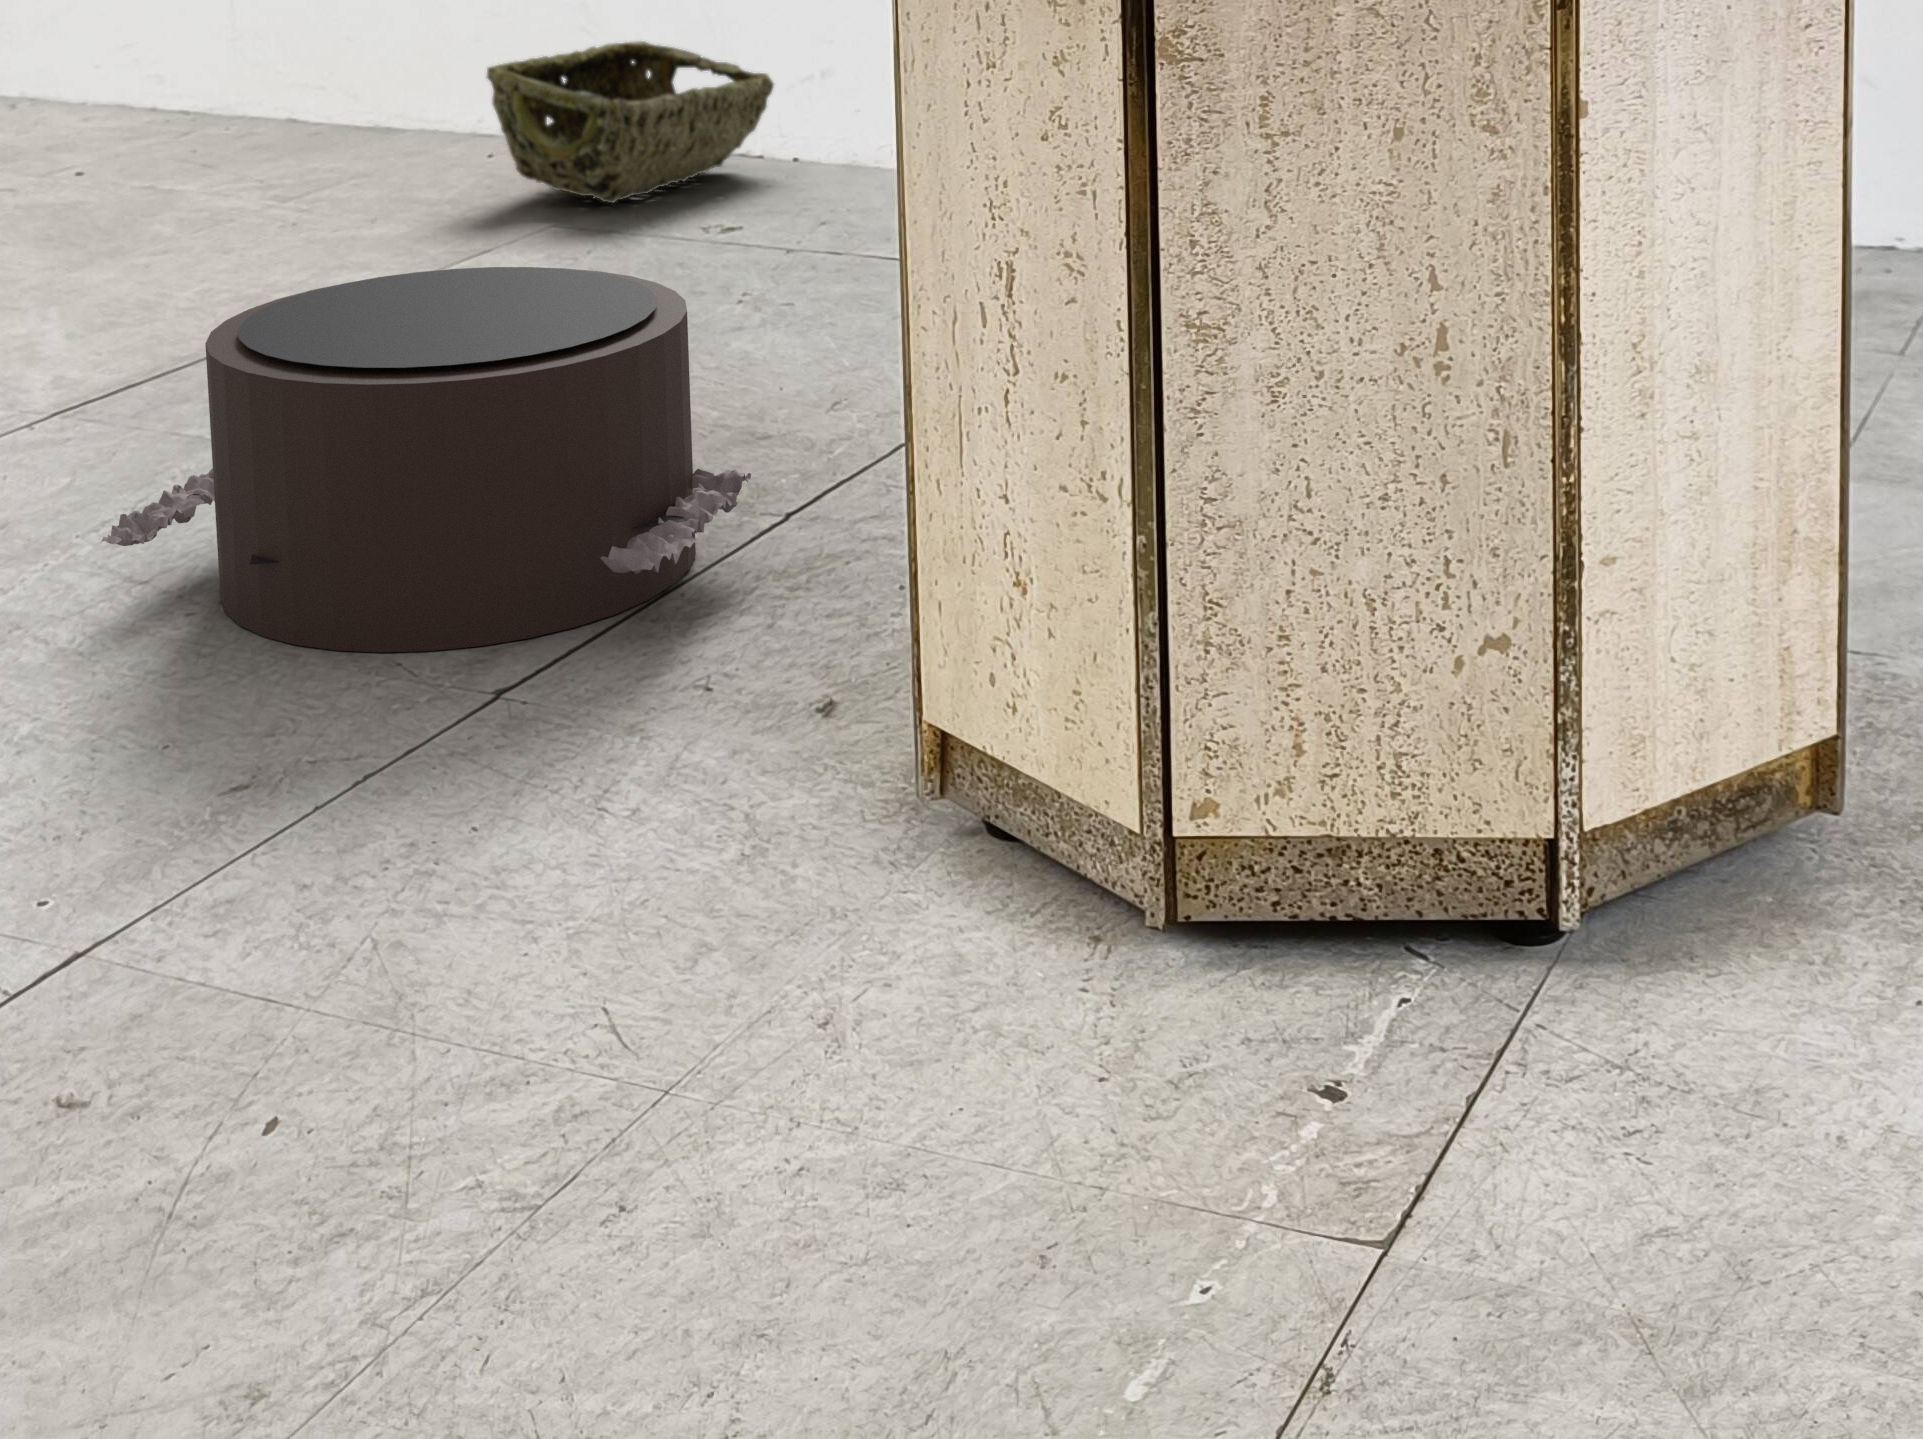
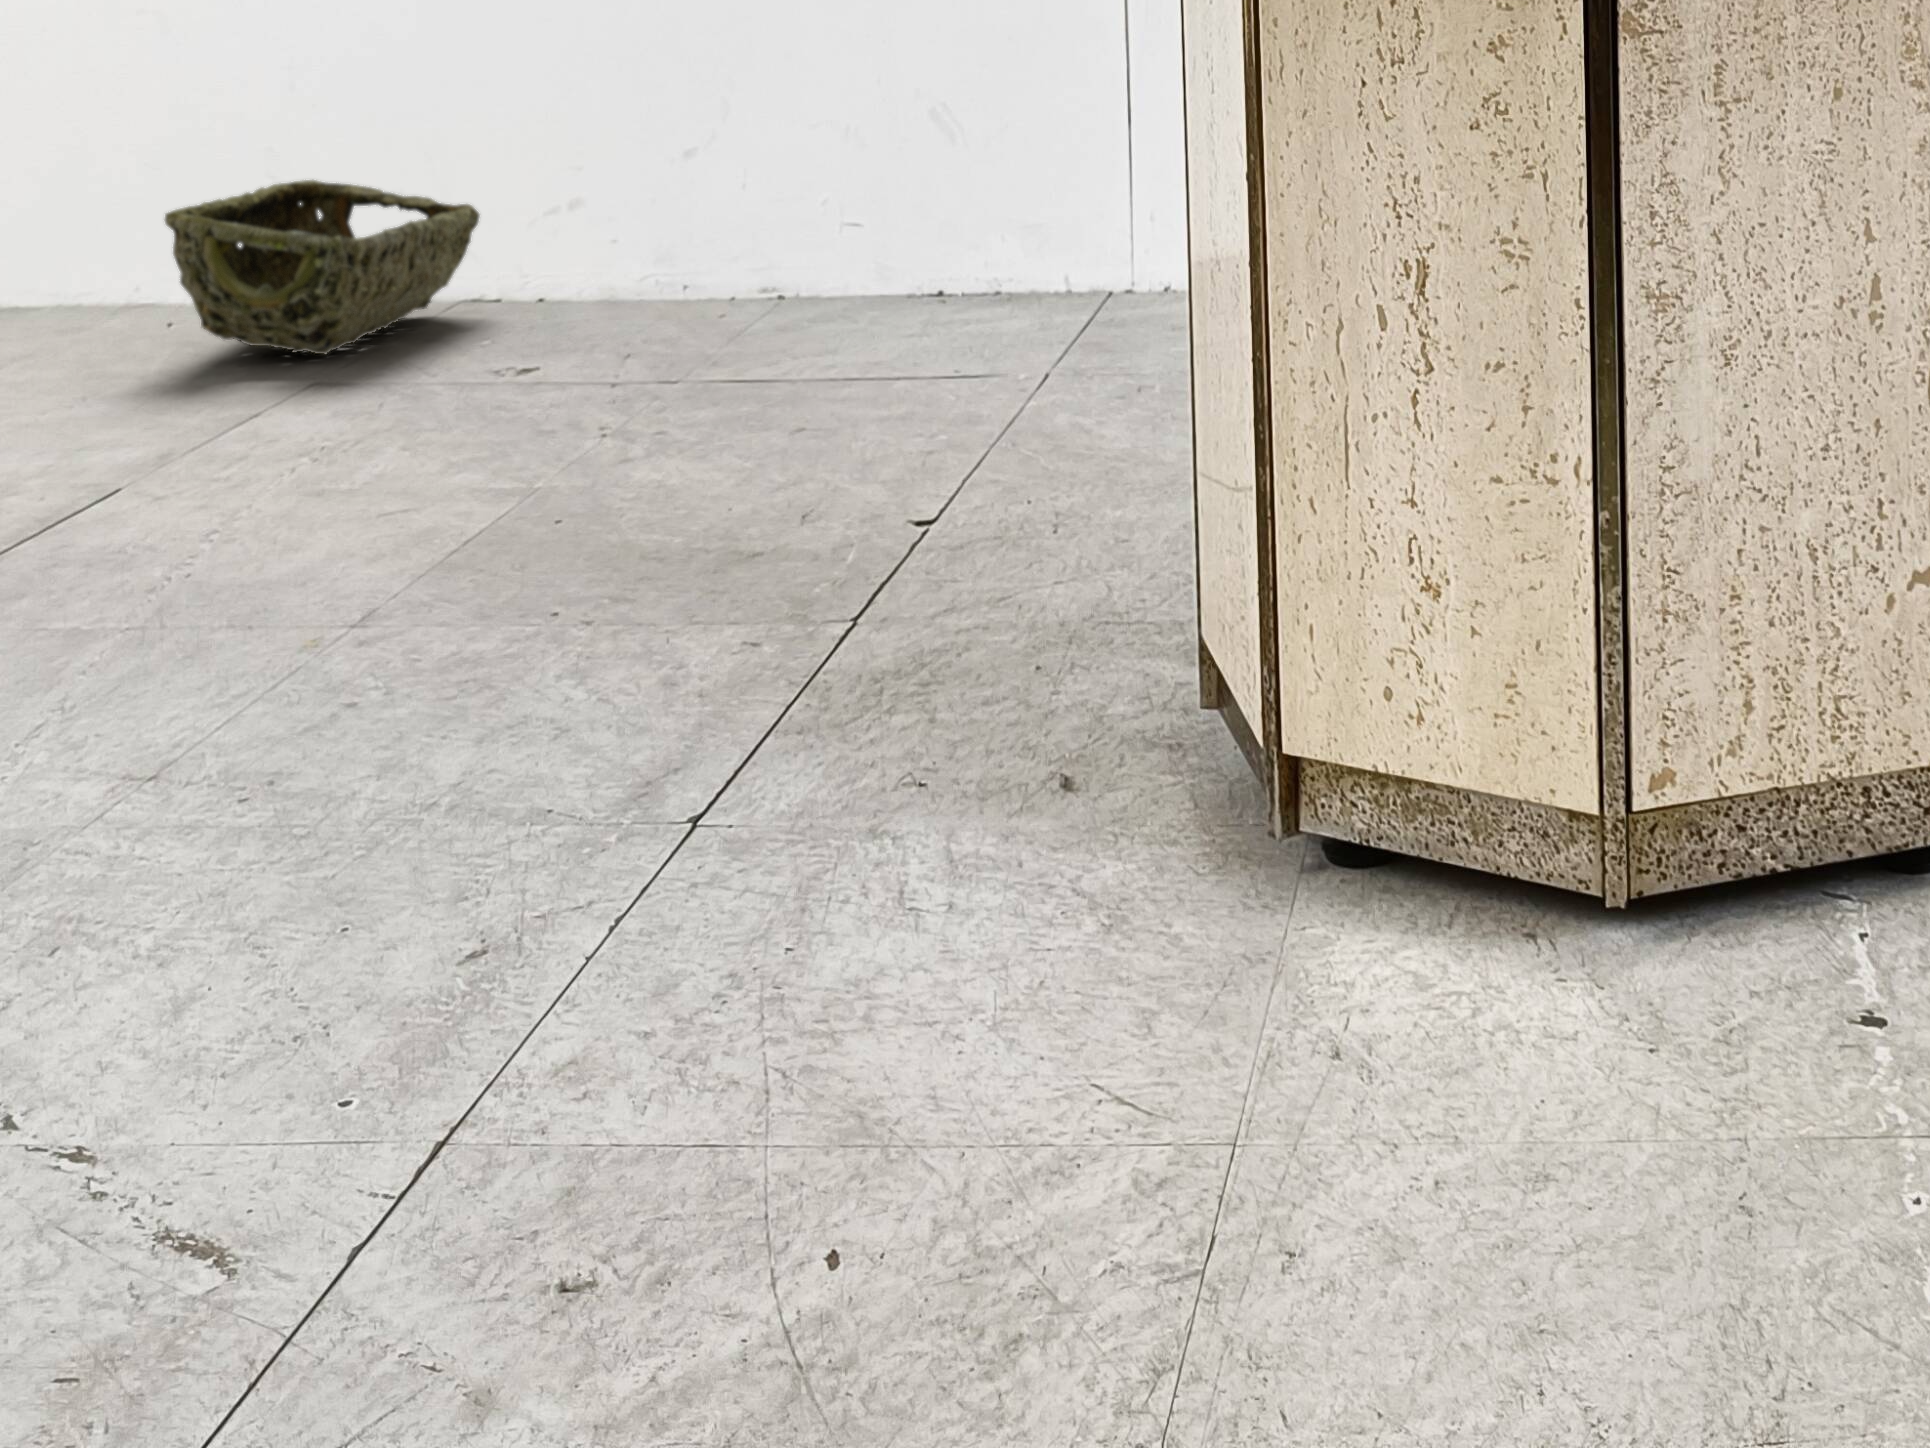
pouf: present [101,267,751,652] -> none [123,374,841,808]

